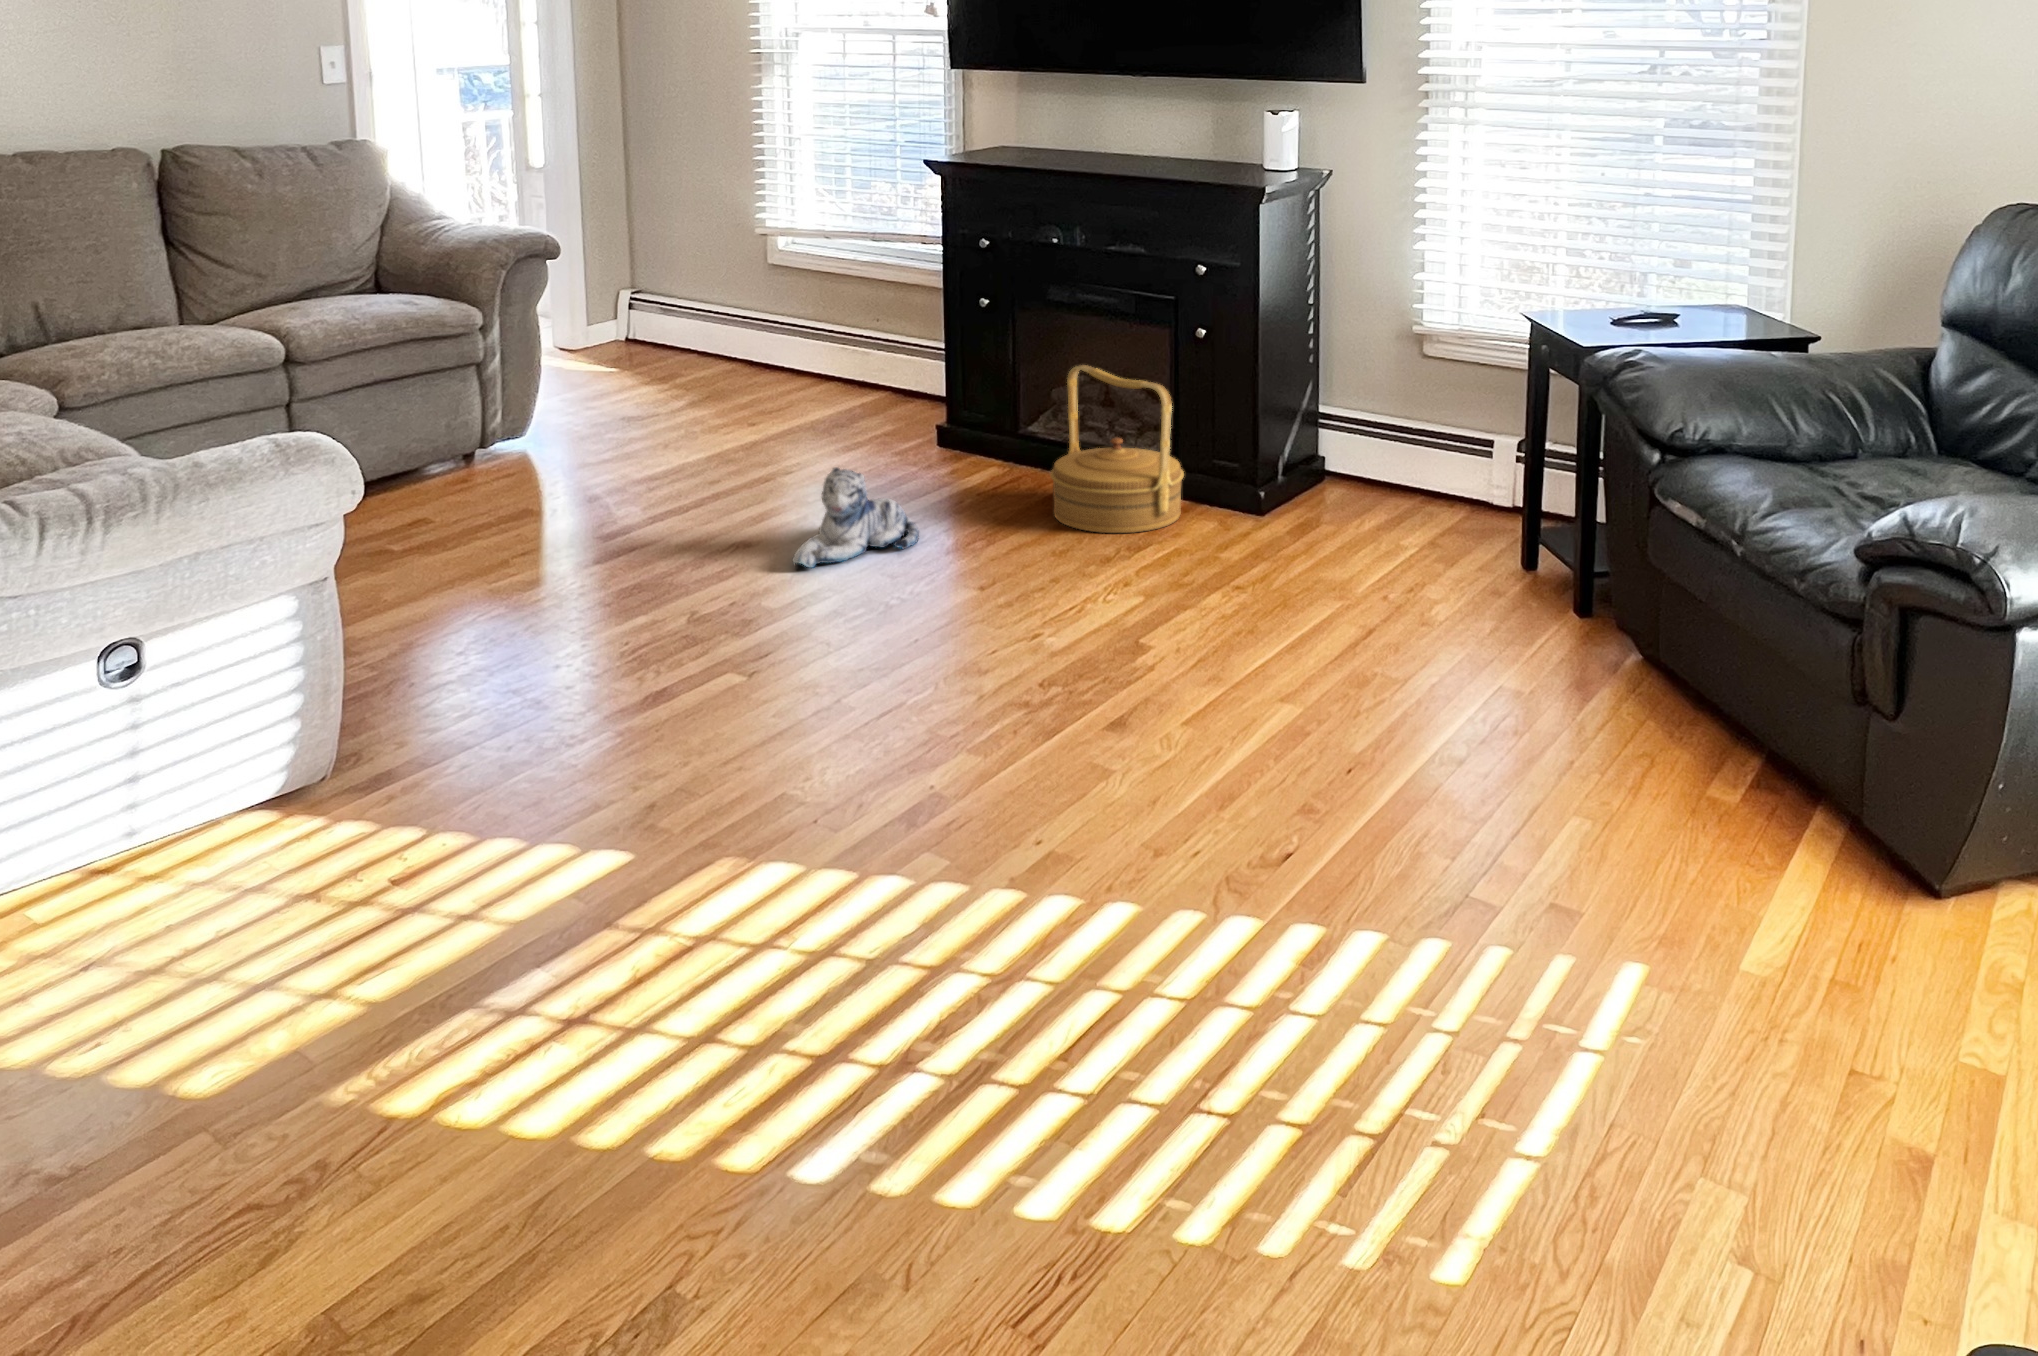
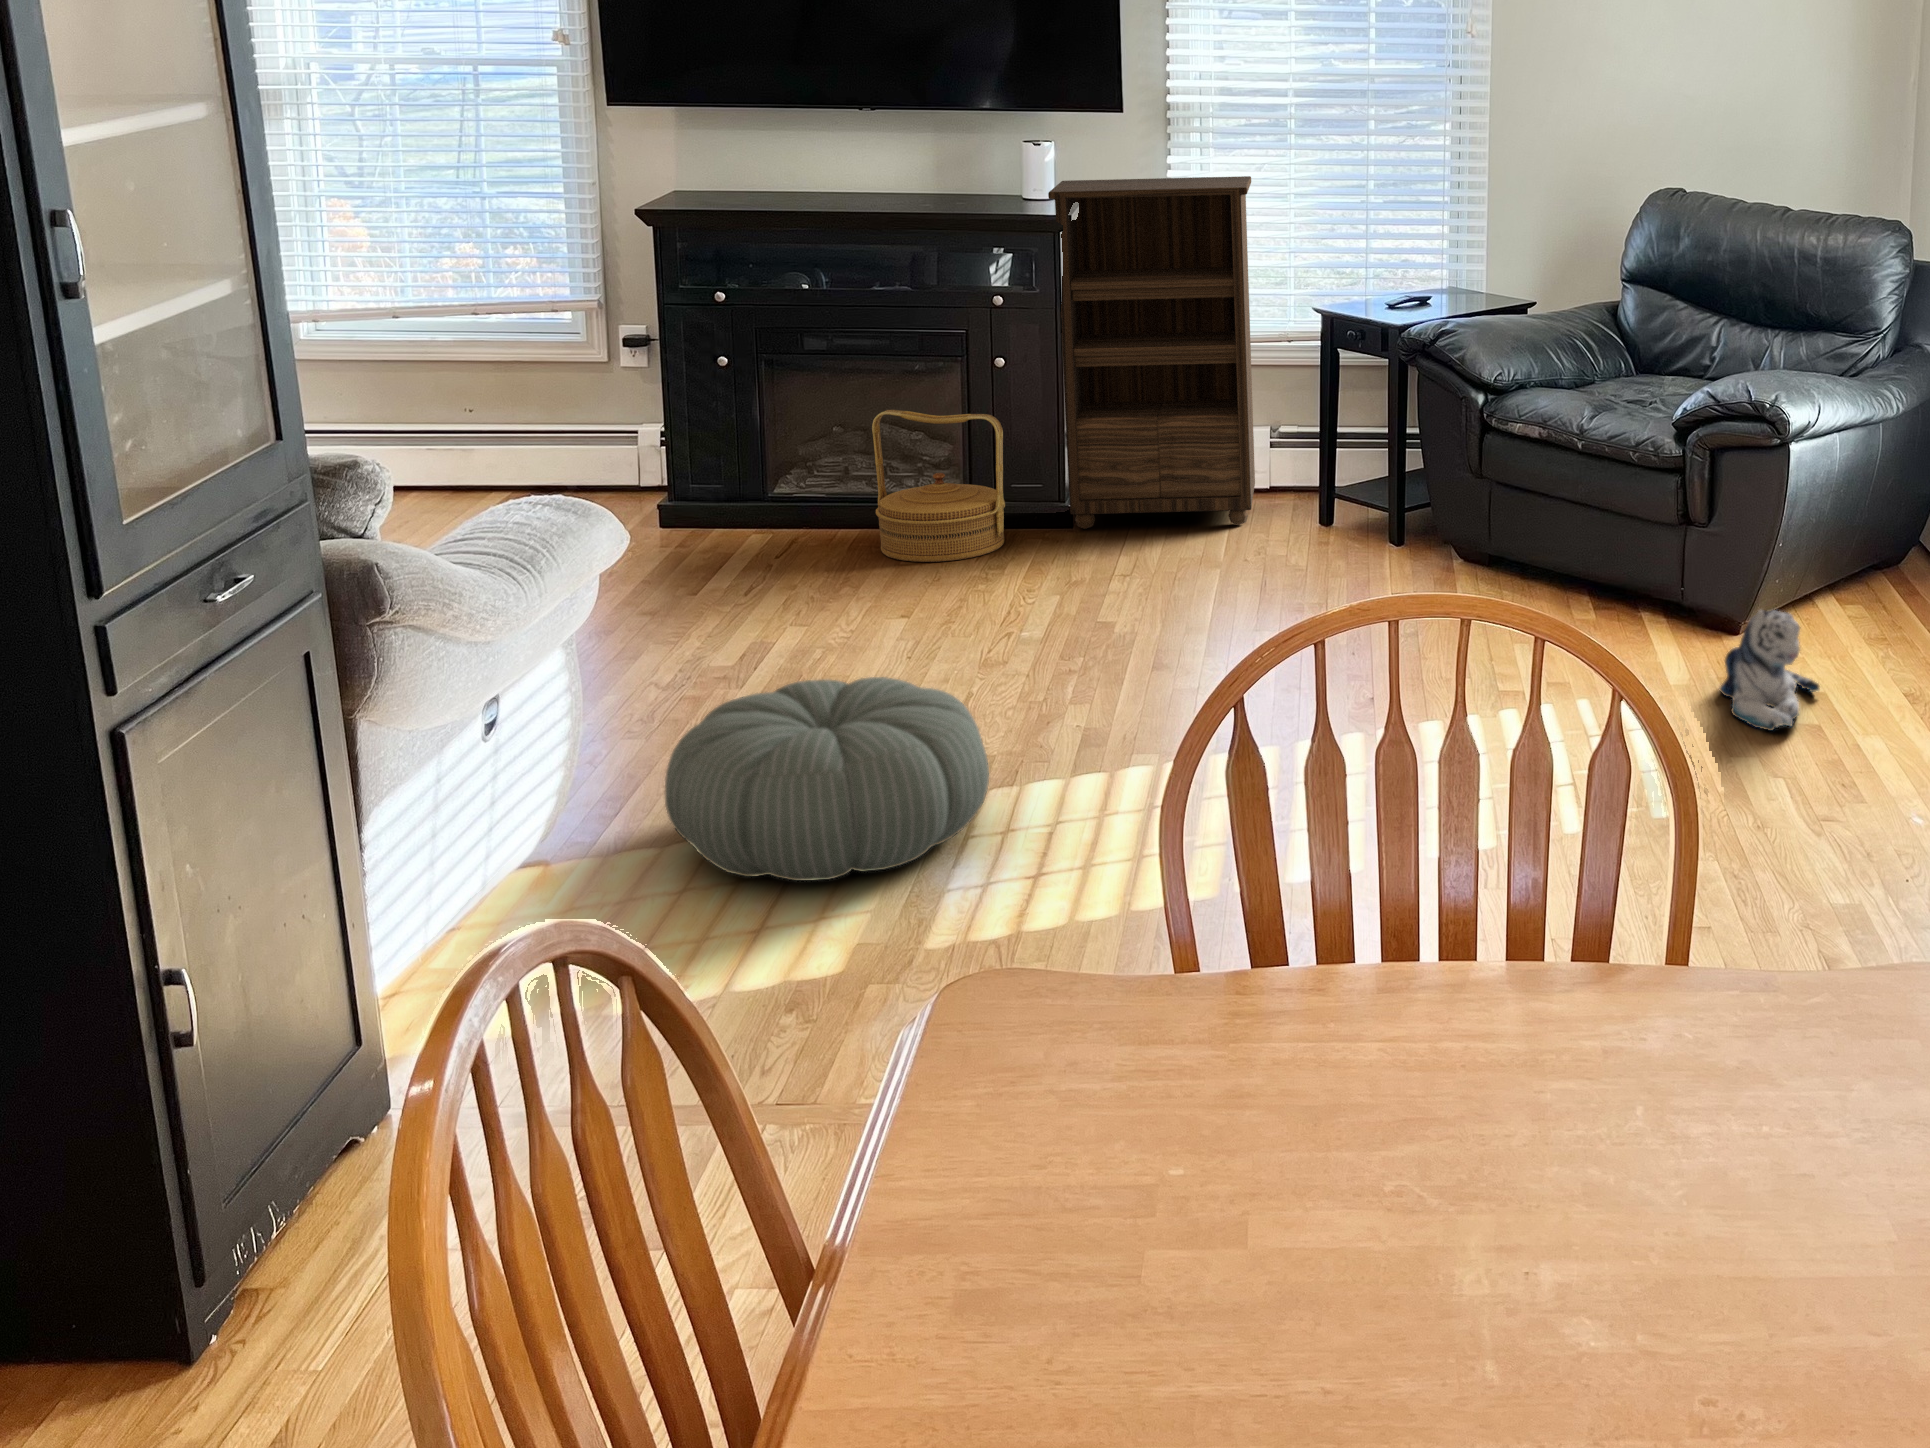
bookshelf: none [1250,141,1504,550] -> present [1048,176,1255,529]
plush toy: present [793,467,919,568] -> present [1719,610,1819,731]
pouf: none [311,673,701,941] -> present [665,677,989,881]

